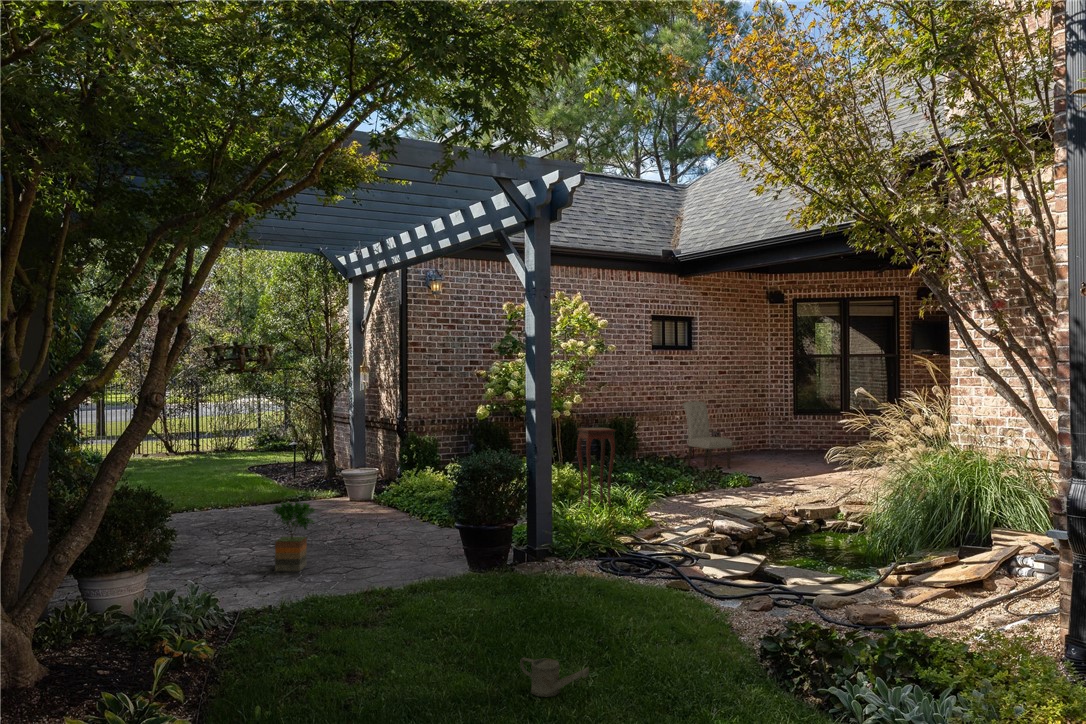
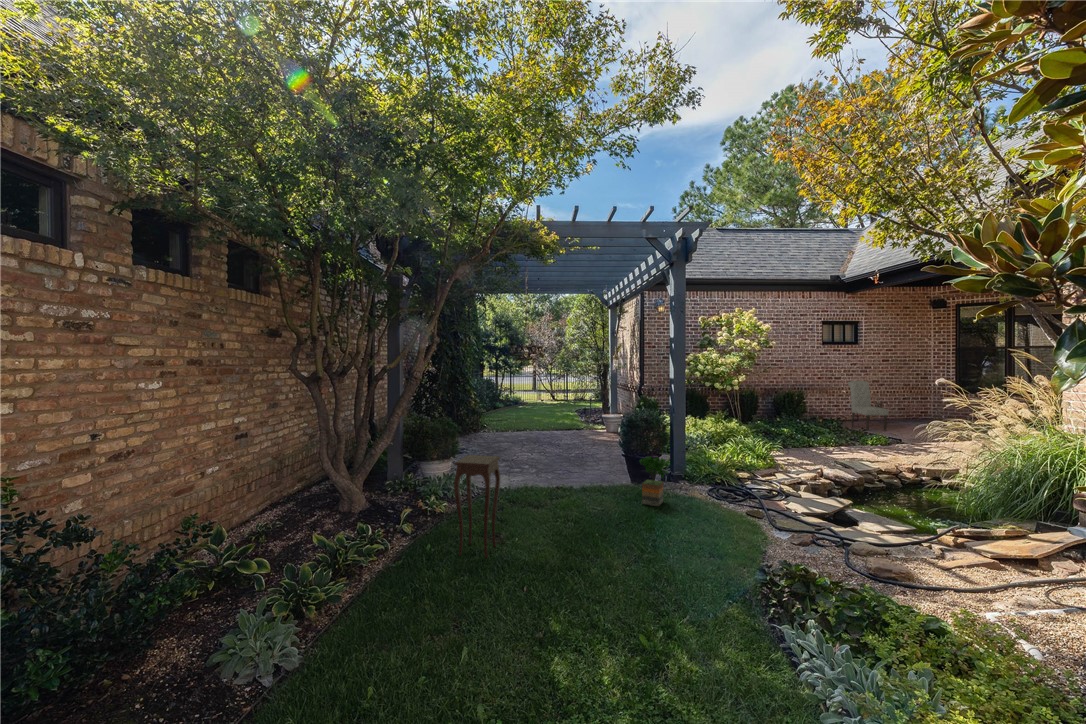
side table: present [577,428,615,507] -> present [454,455,500,558]
potted tree: present [273,502,315,571] -> present [640,457,669,506]
watering can: present [520,658,589,697] -> none [569,549,598,577]

